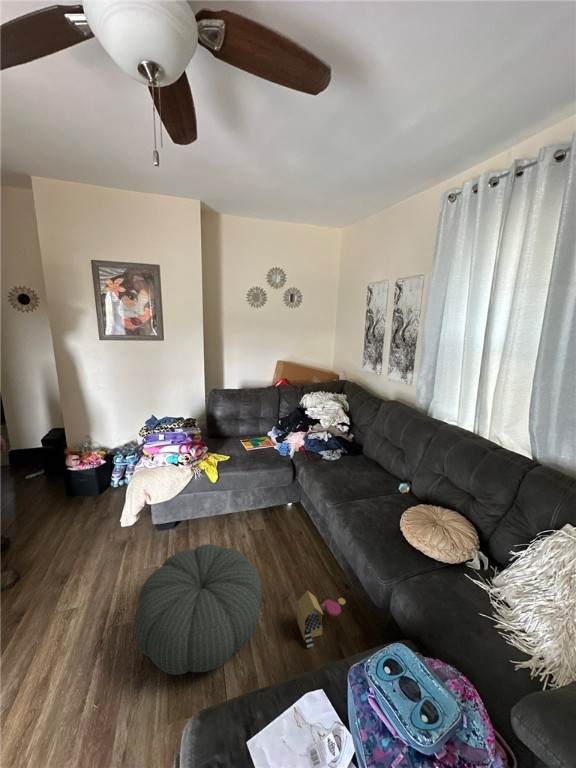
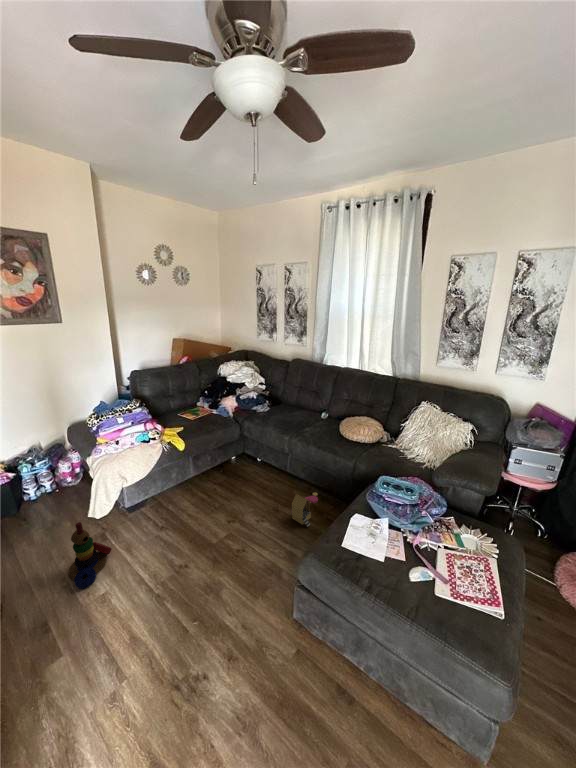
stacking toy: none [62,527,114,596] -> present [69,522,112,589]
pouf: present [134,544,262,675] -> none [175,489,276,579]

